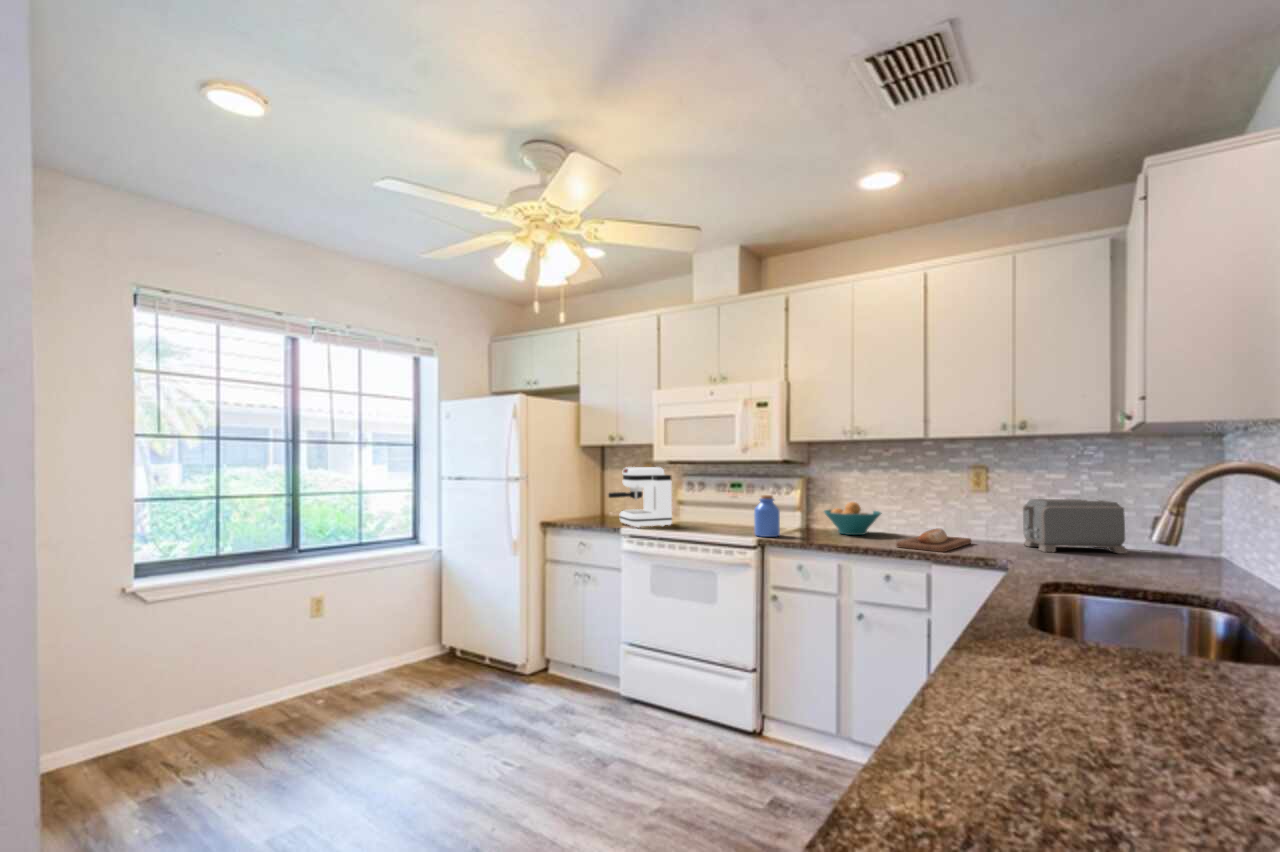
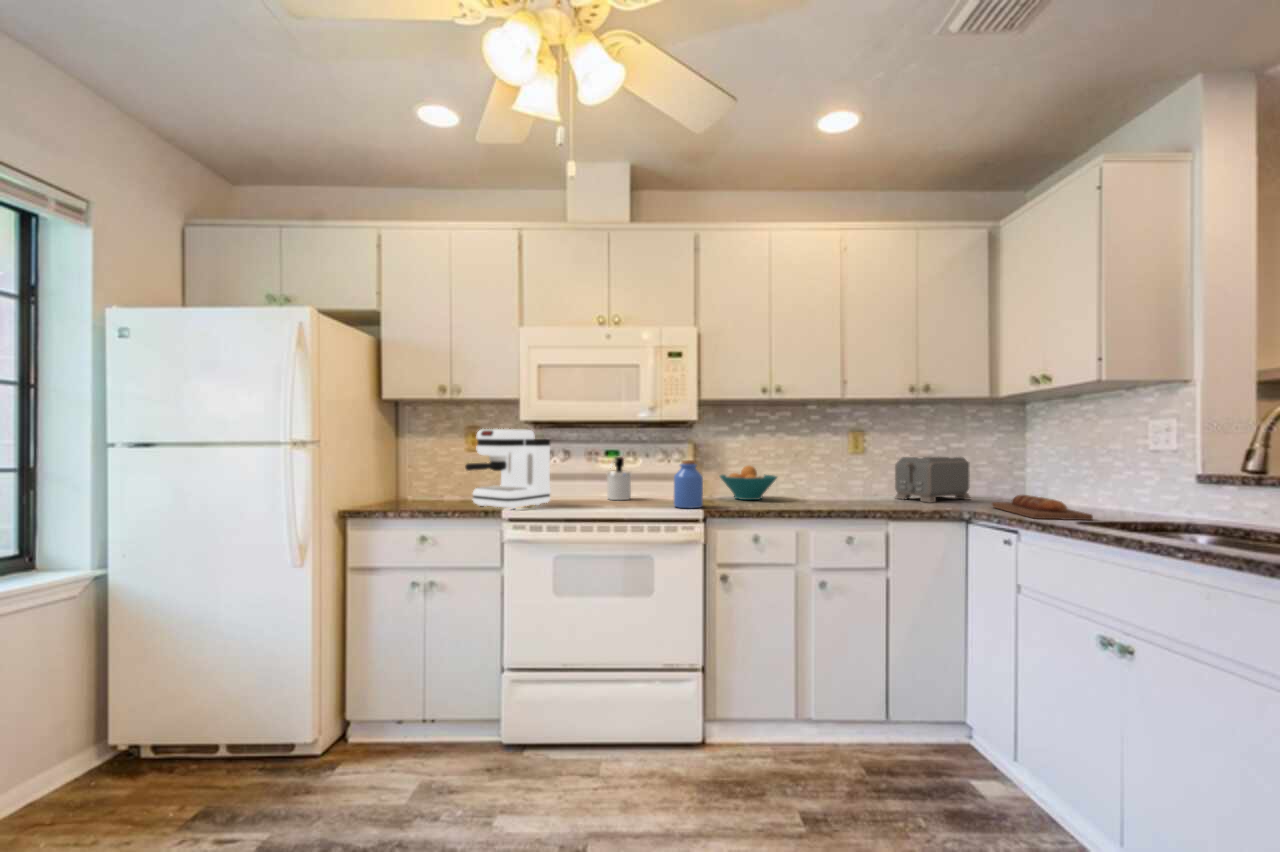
soap dispenser: none [722,490,750,527] -> present [606,457,632,500]
bread loaf: present [896,529,971,552] -> present [992,495,1093,520]

